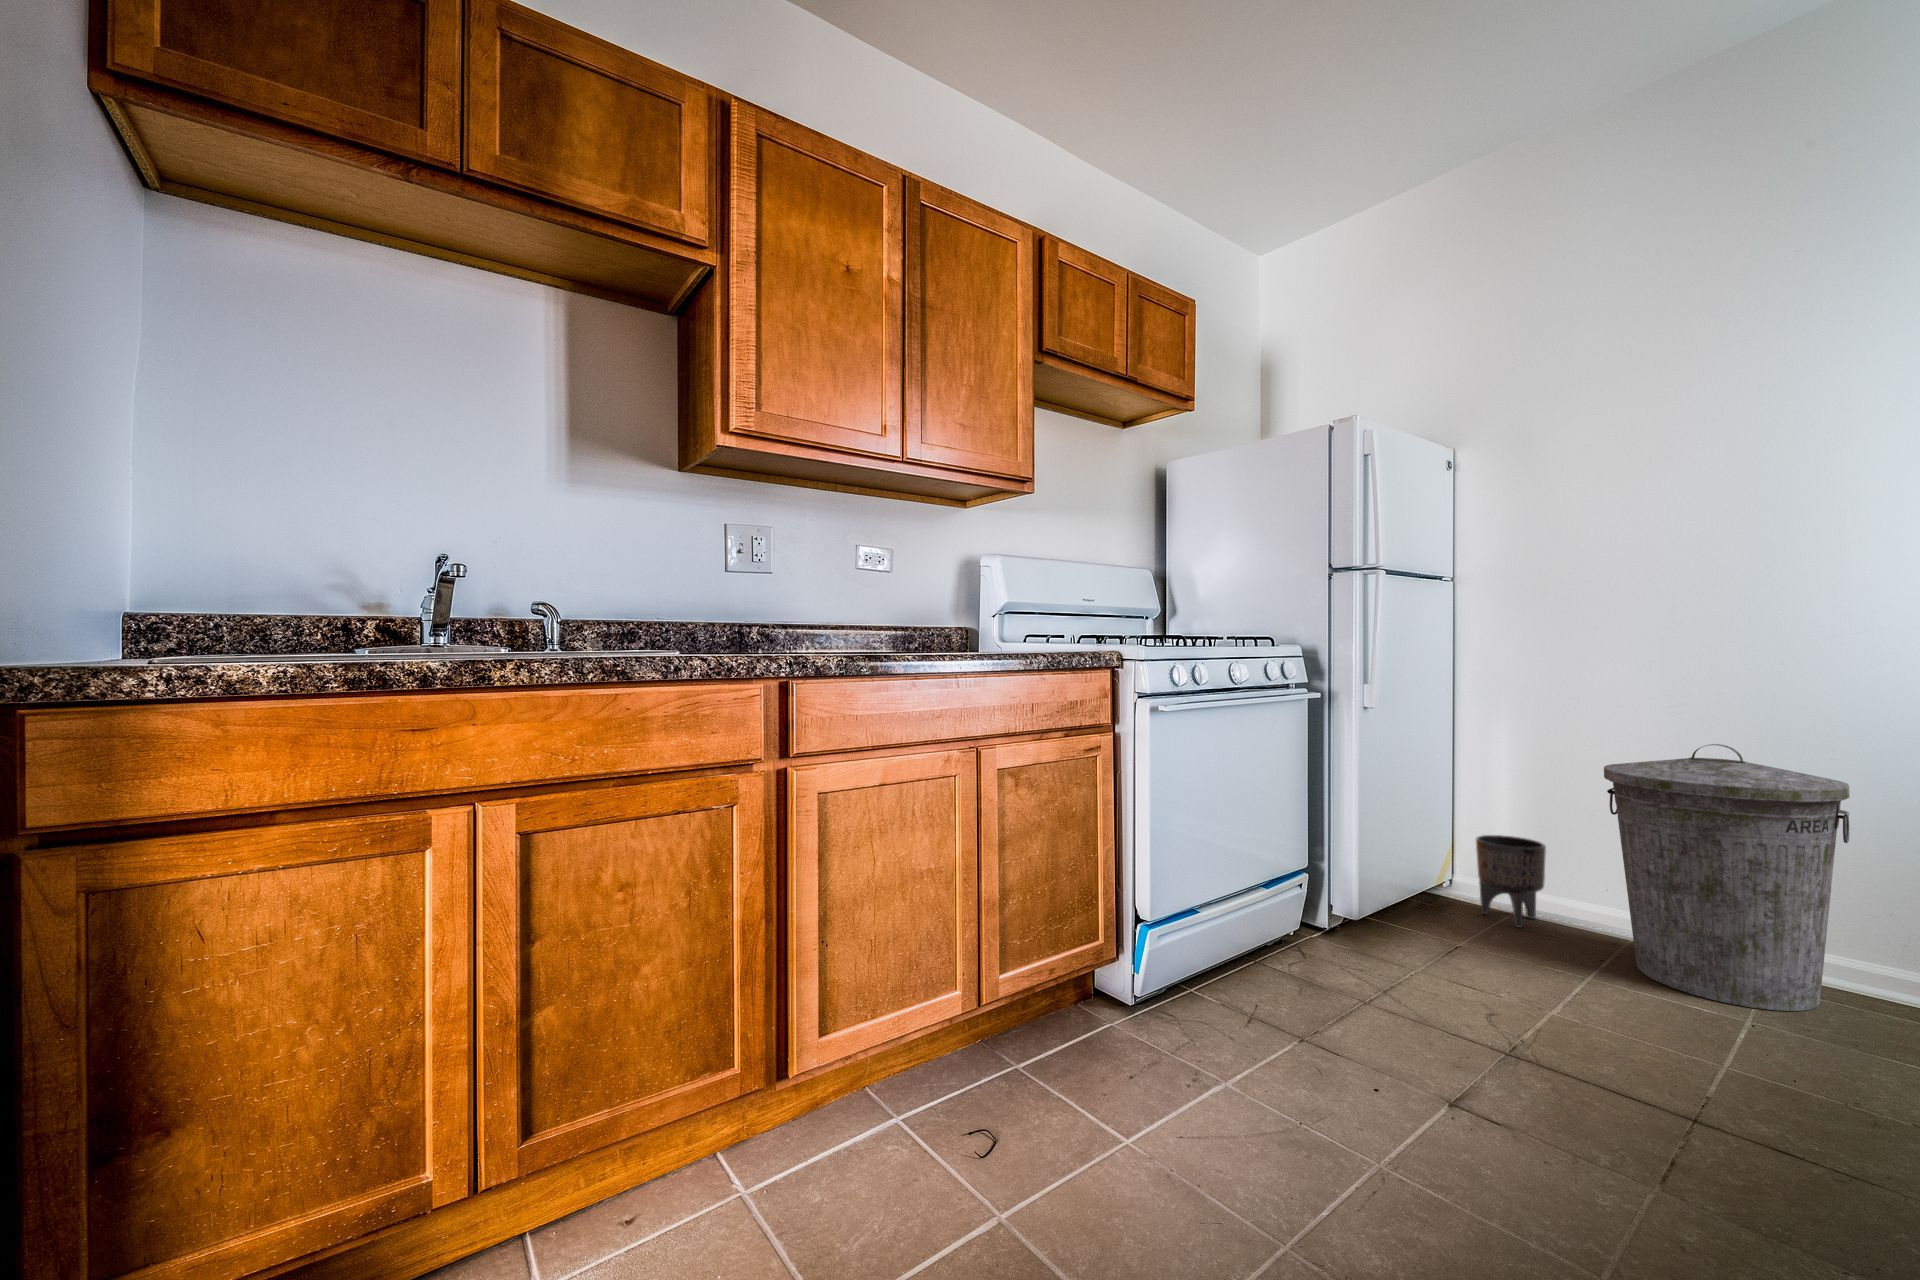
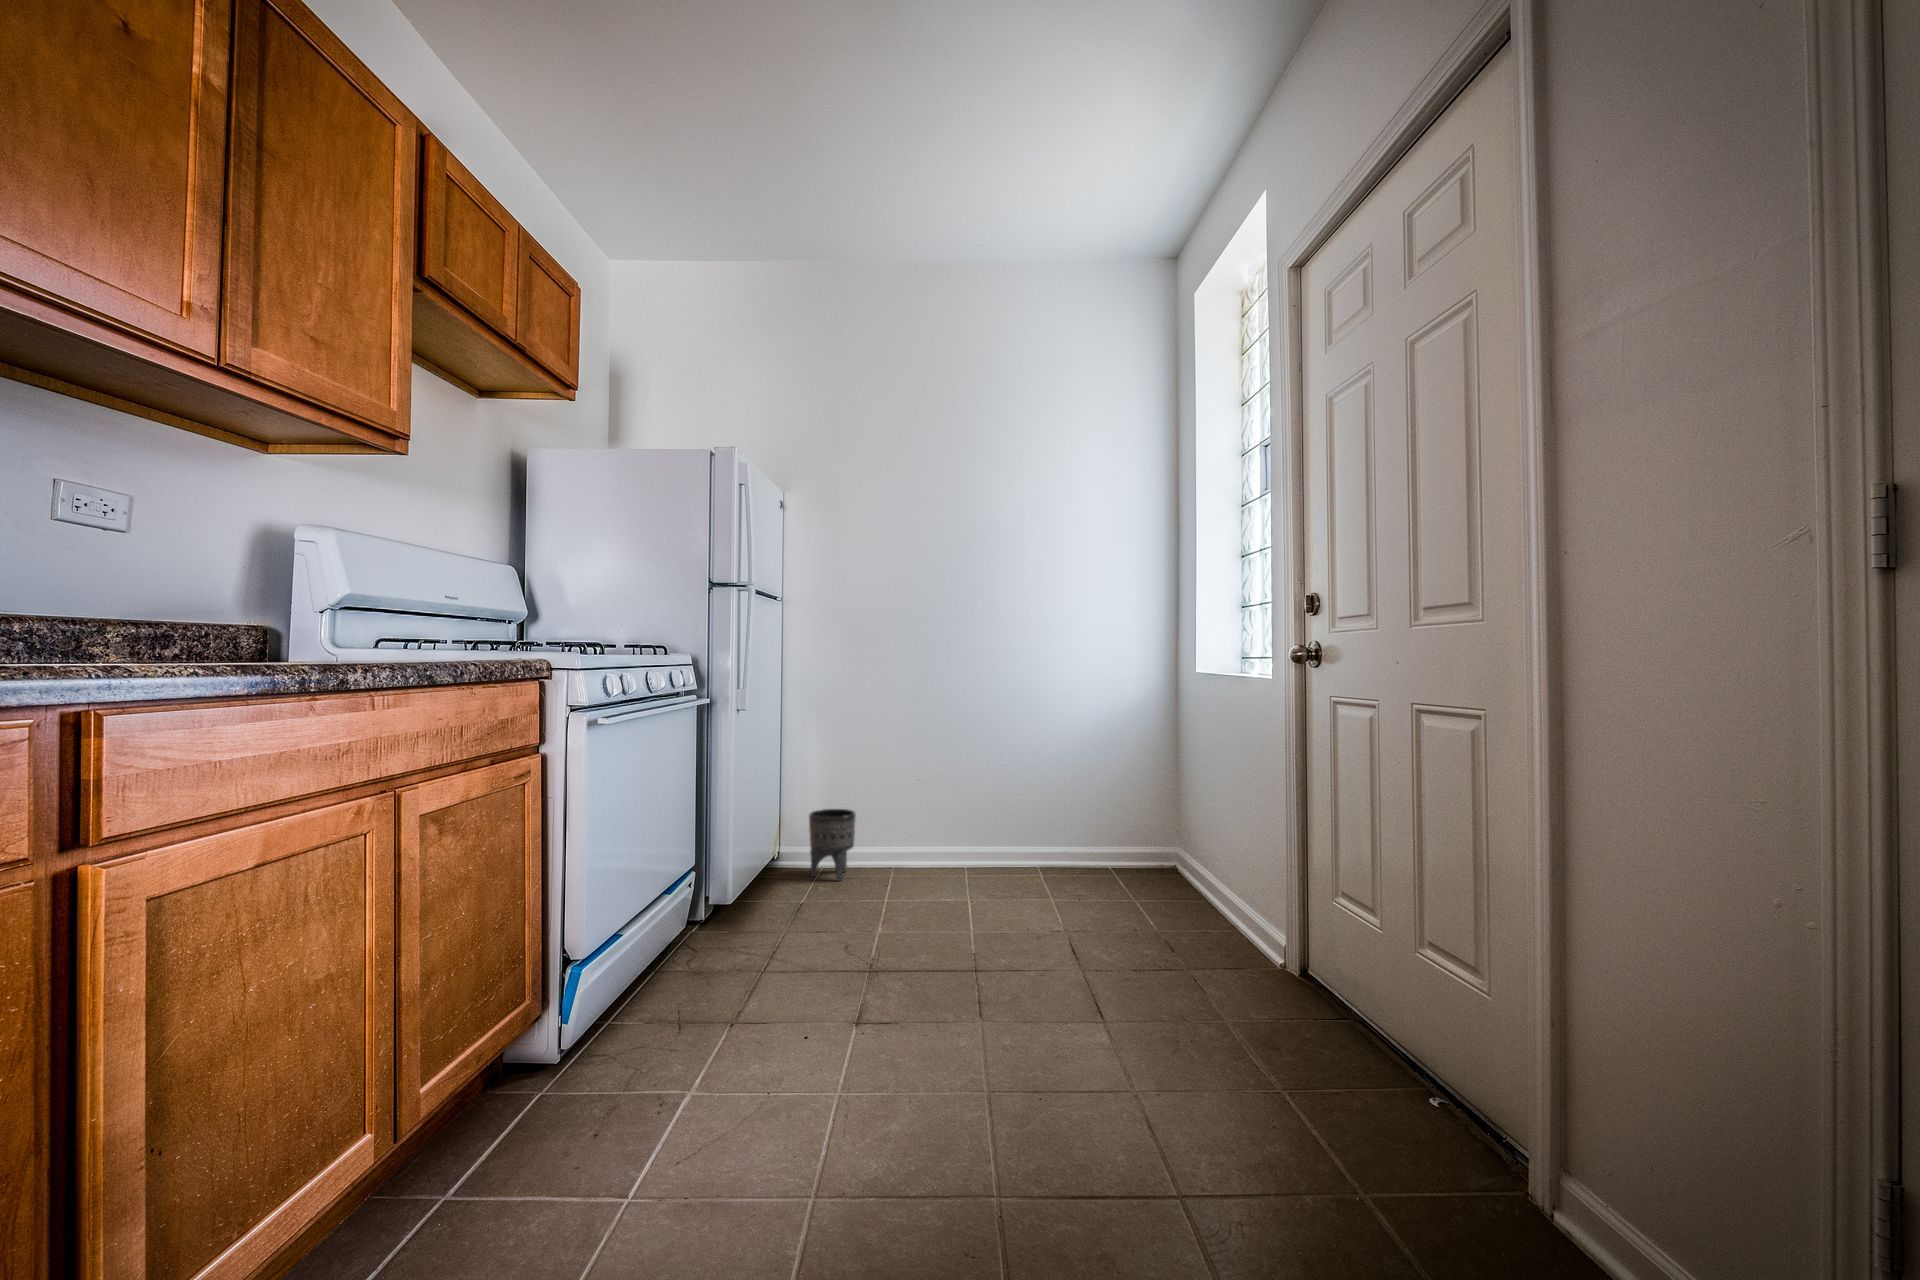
trash can: present [1604,744,1850,1011] -> none [899,724,1019,899]

